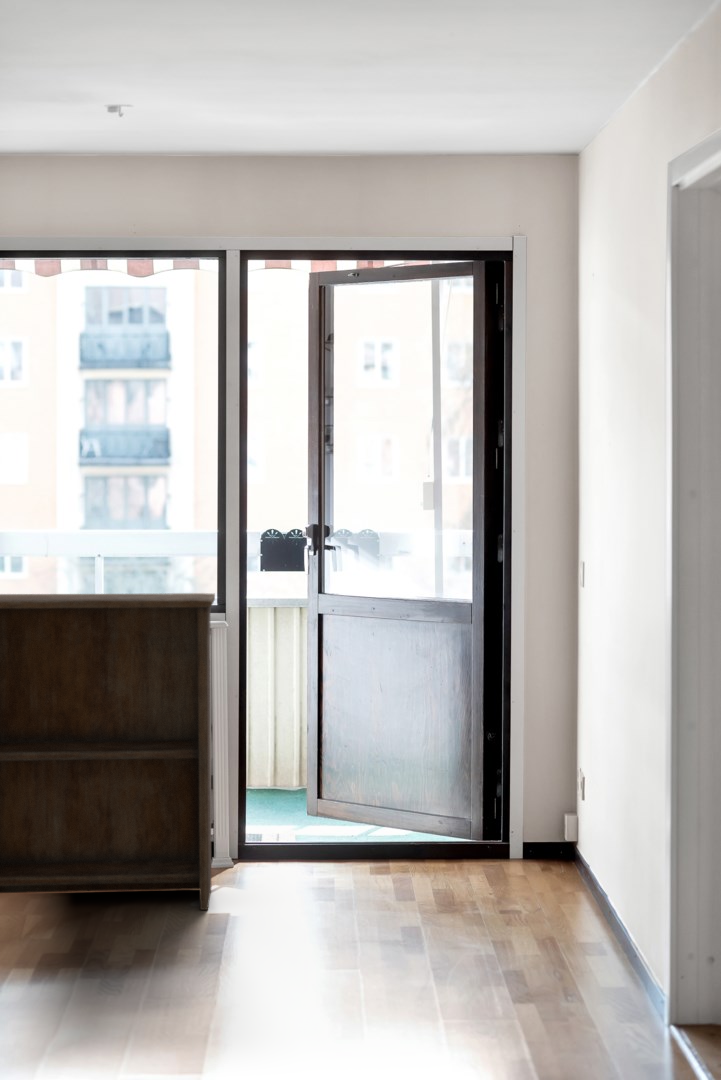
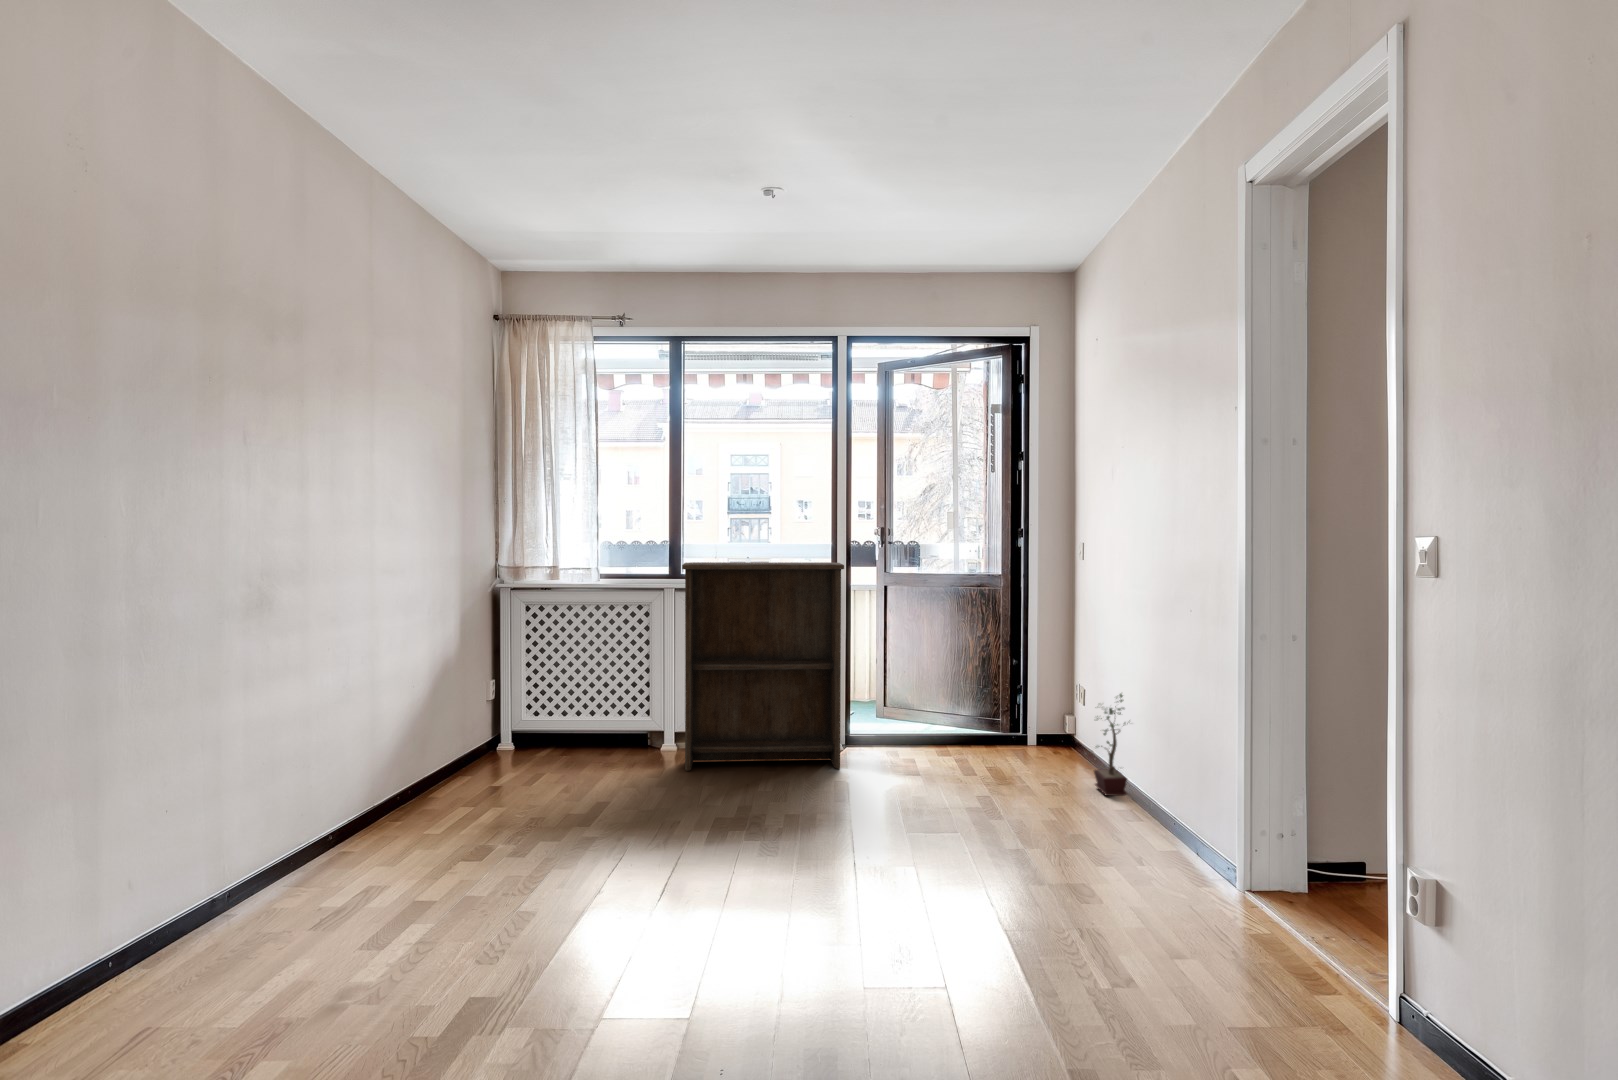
potted plant: none [581,806,639,971] -> present [1094,694,1127,796]

